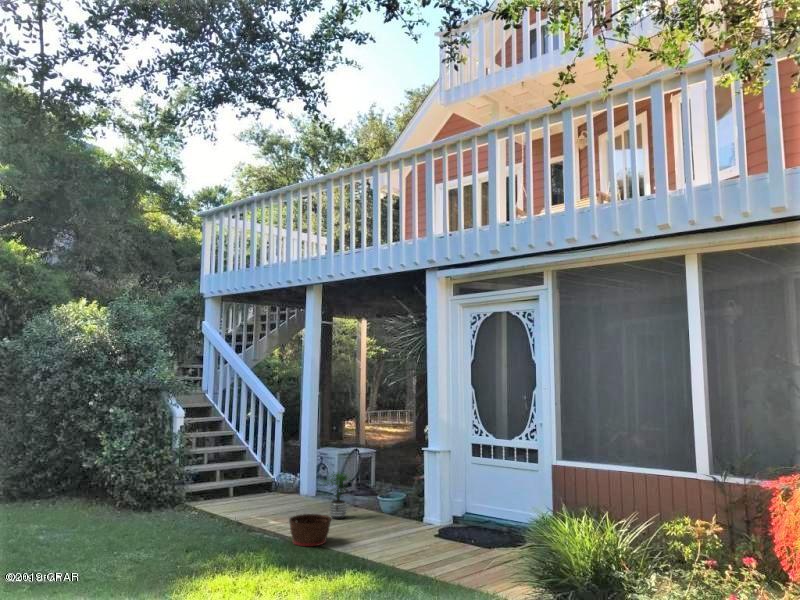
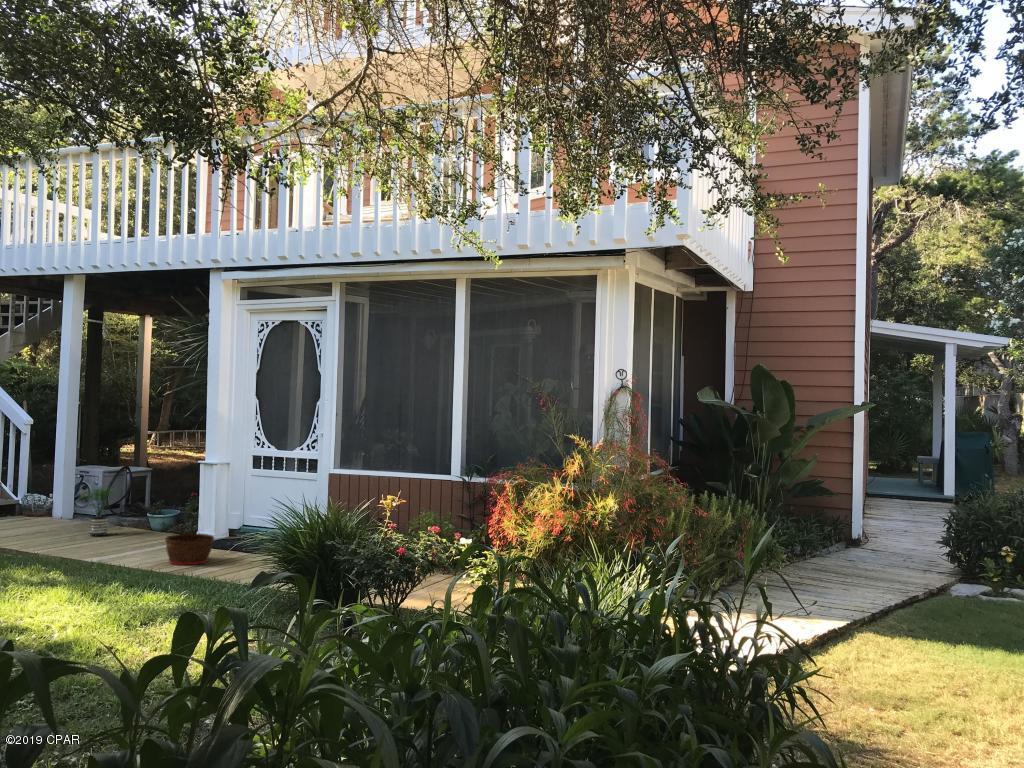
basket: present [289,514,331,546] -> present [165,534,214,565]

